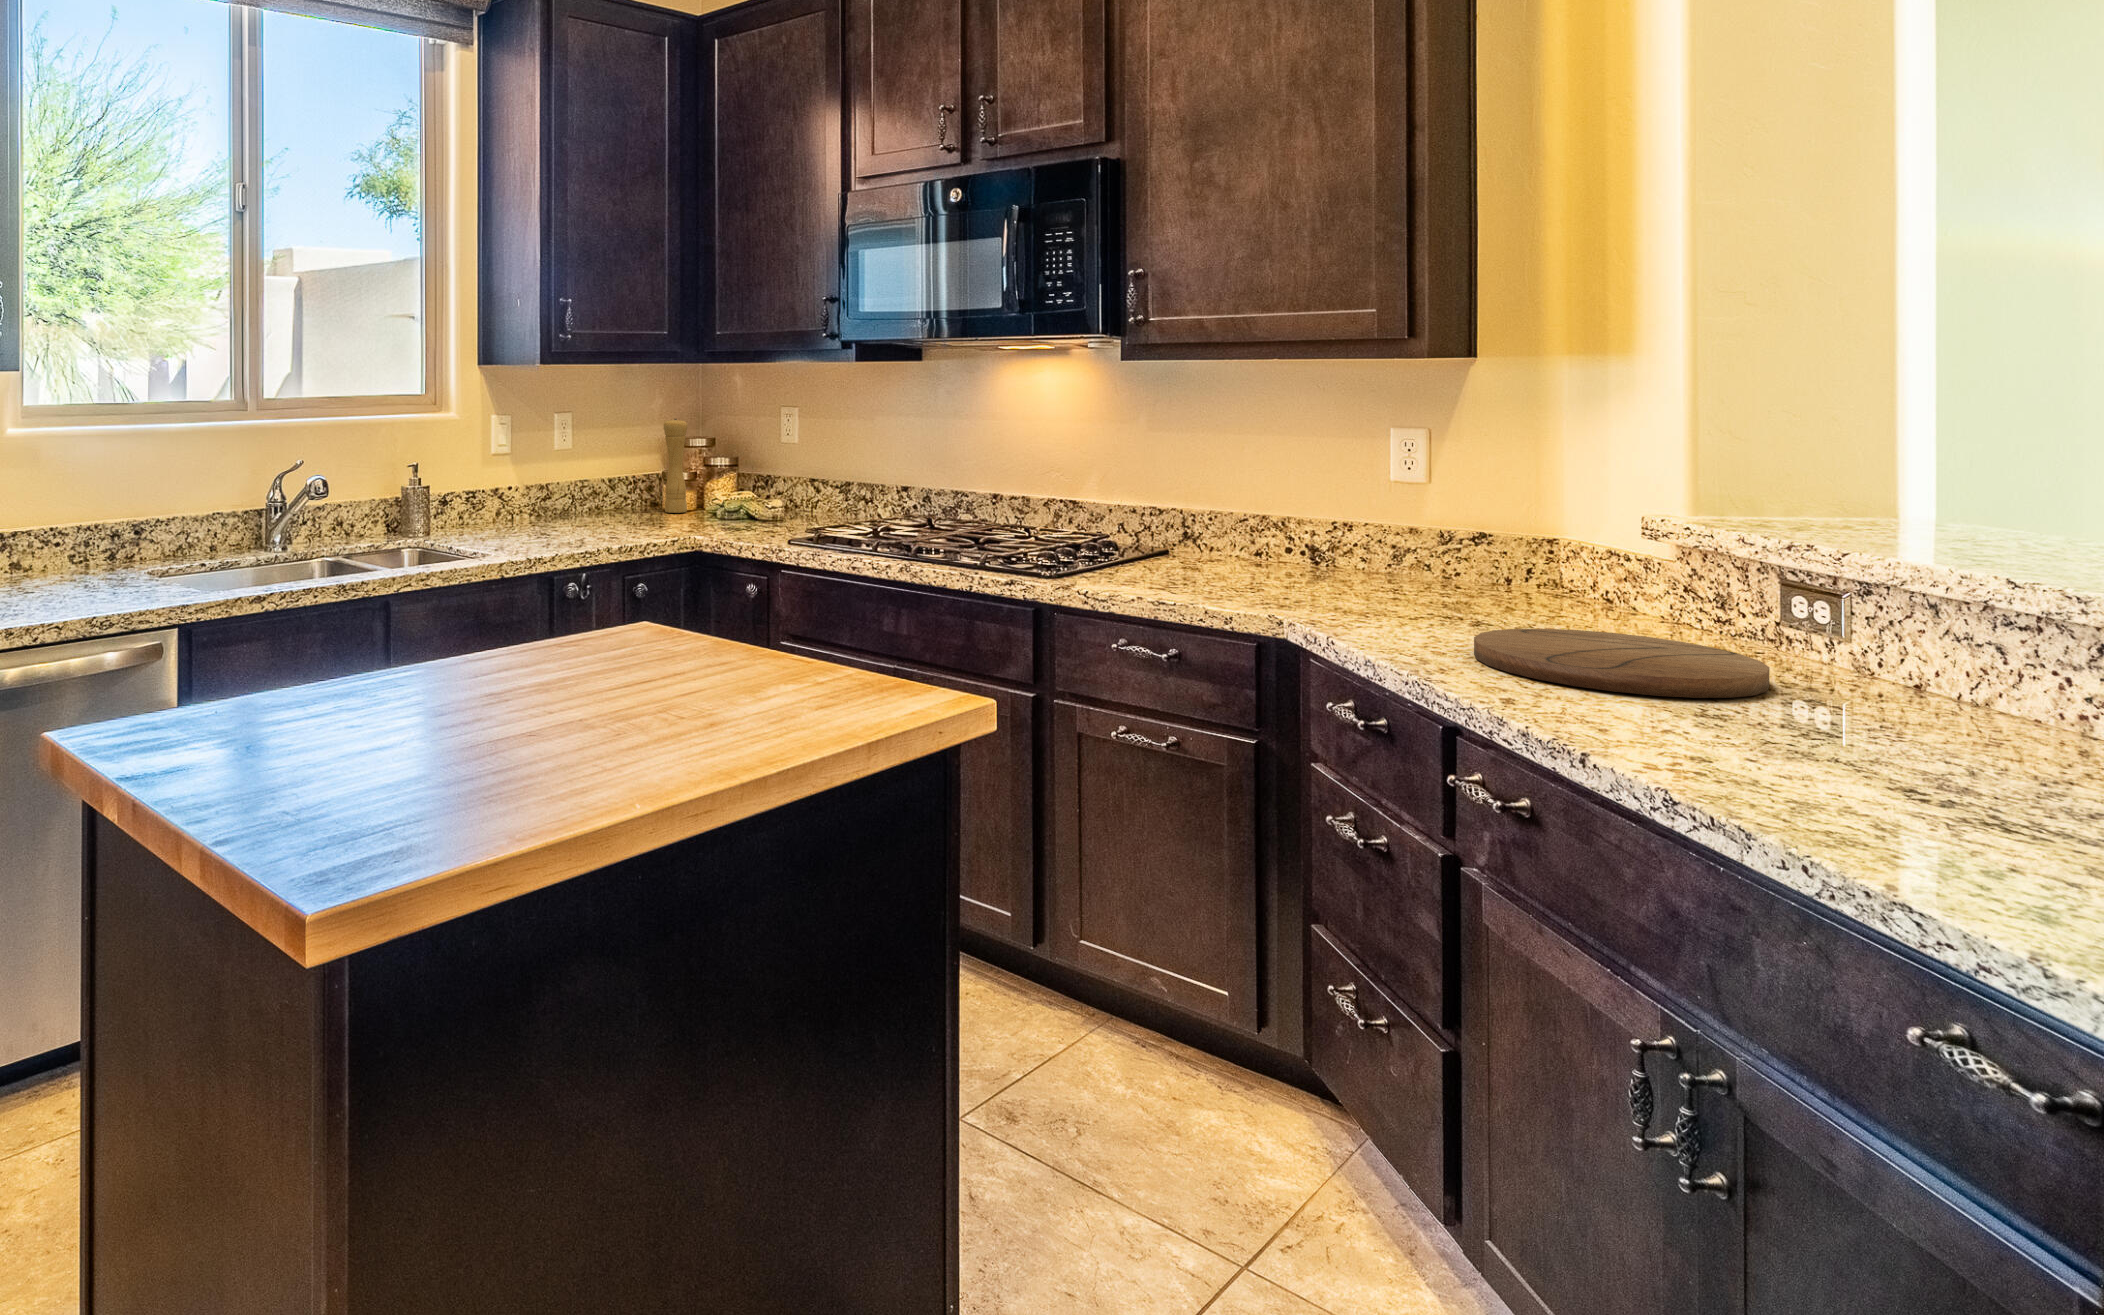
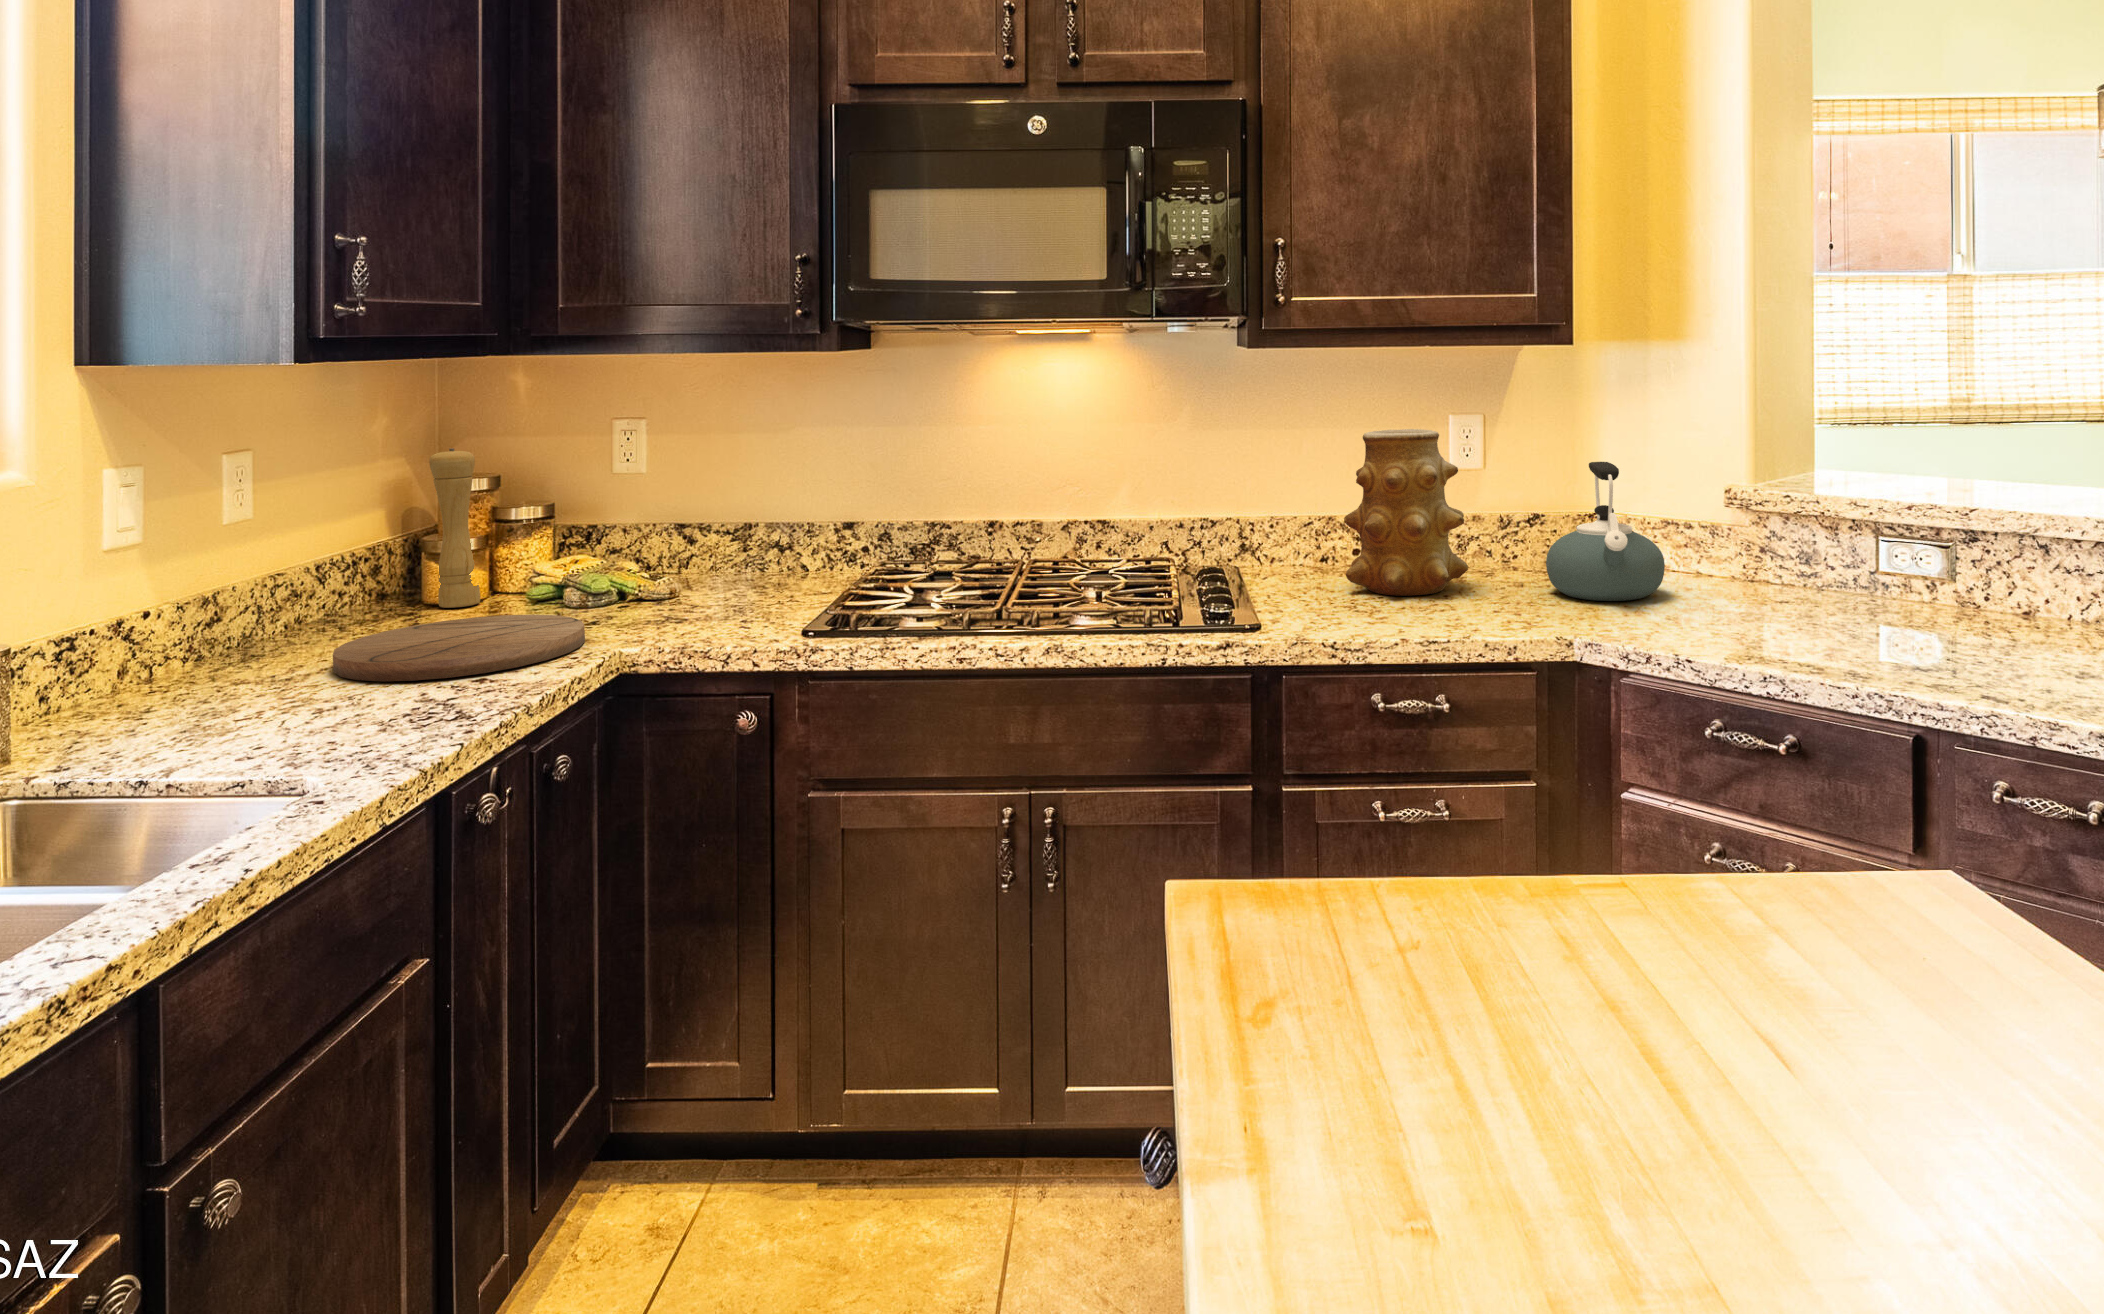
vase: none [1223,441,1351,586] -> present [1344,429,1468,596]
kettle: none [1407,483,1540,616] -> present [1546,462,1665,601]
cutting board: present [1474,629,1770,698] -> present [333,614,585,681]

